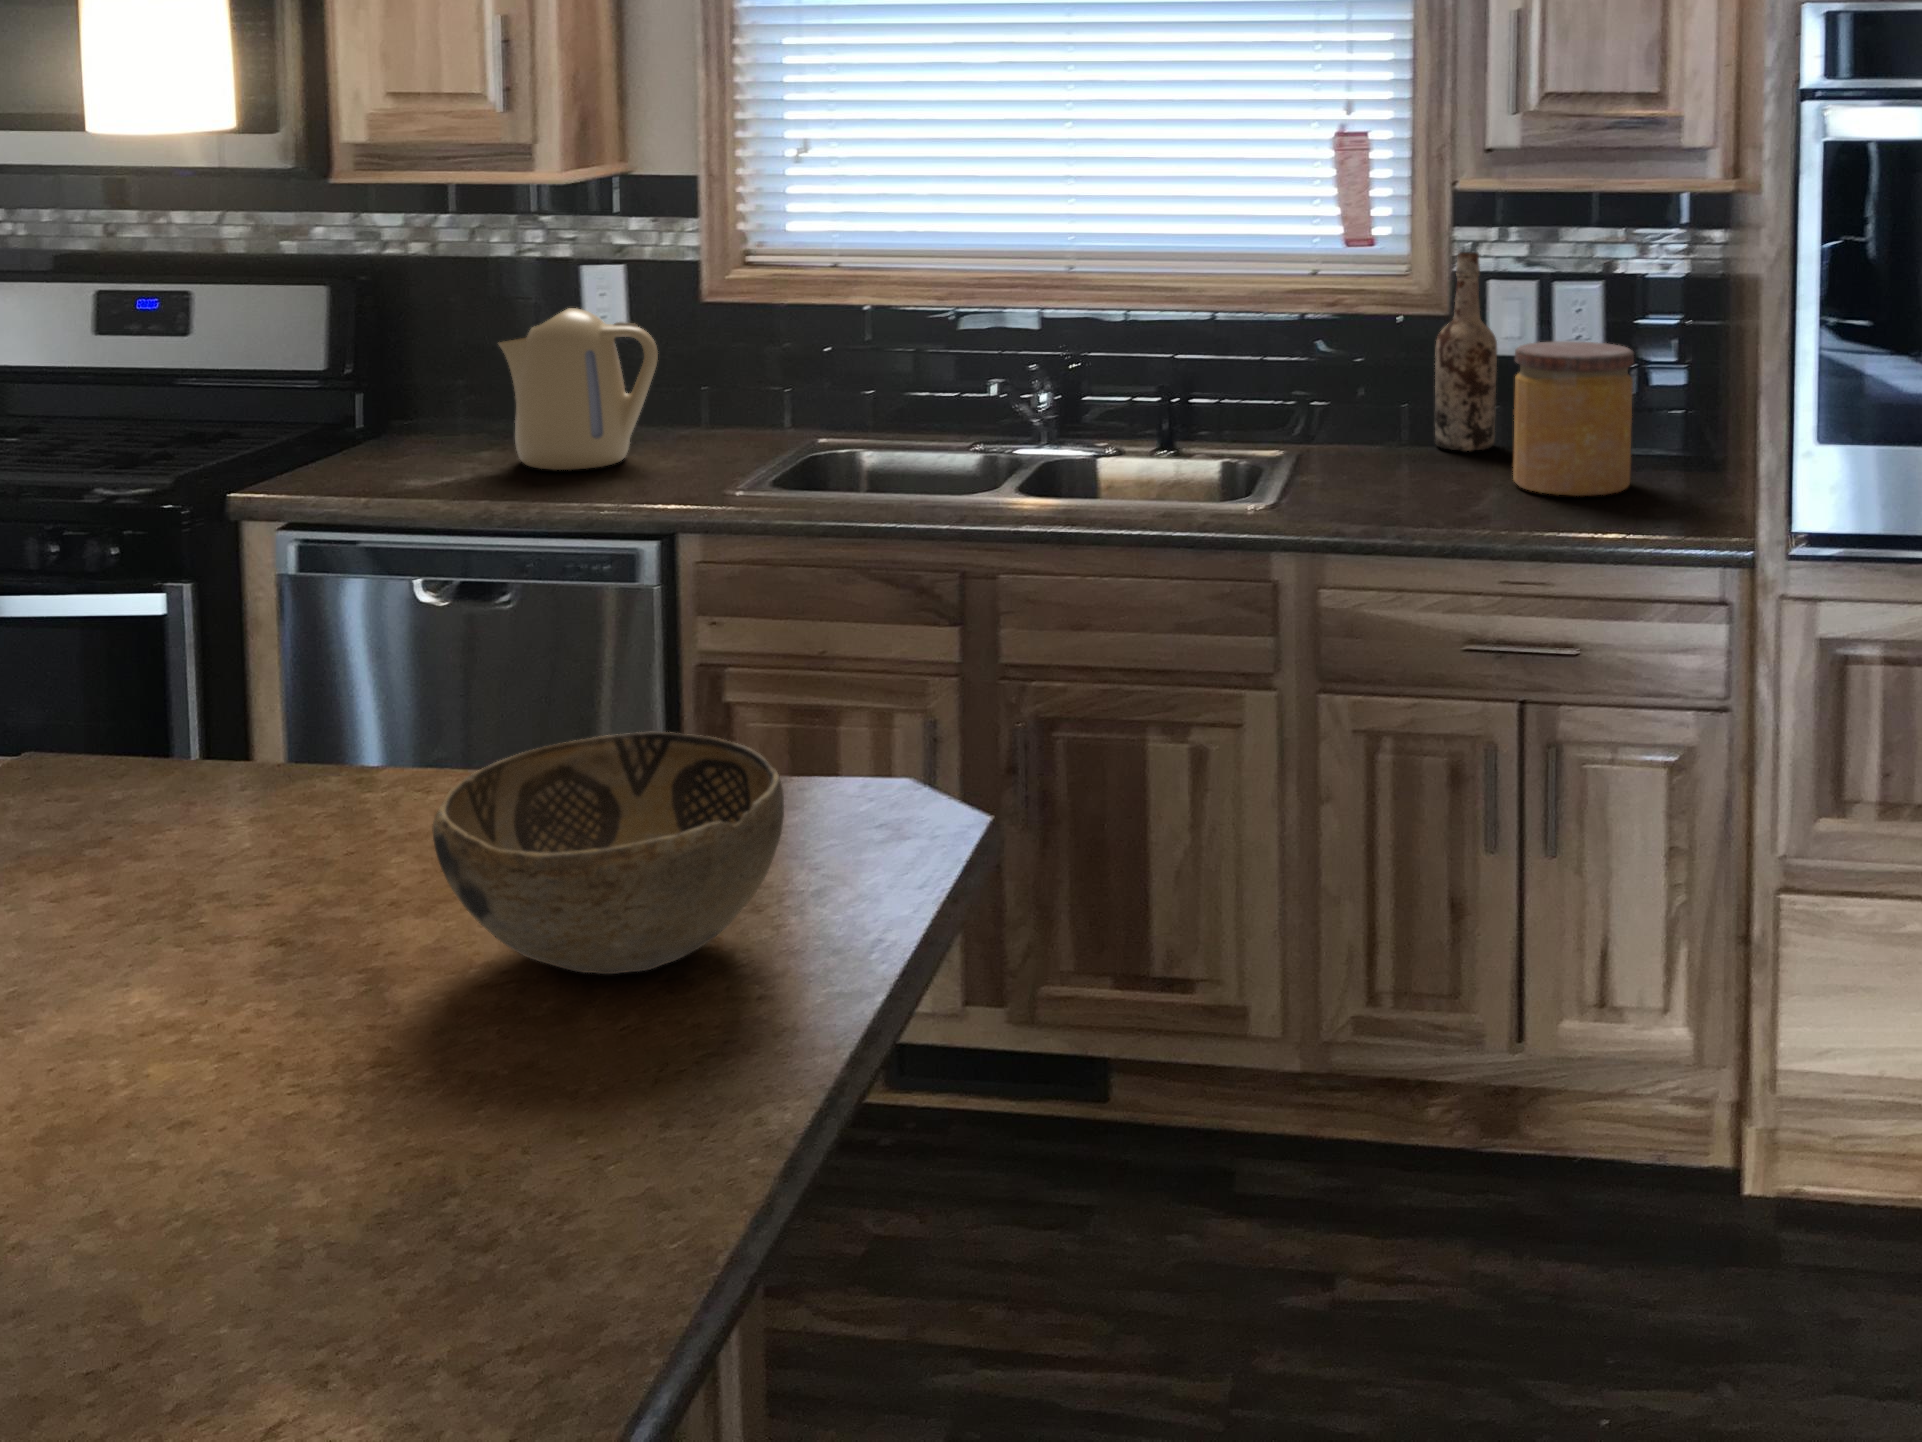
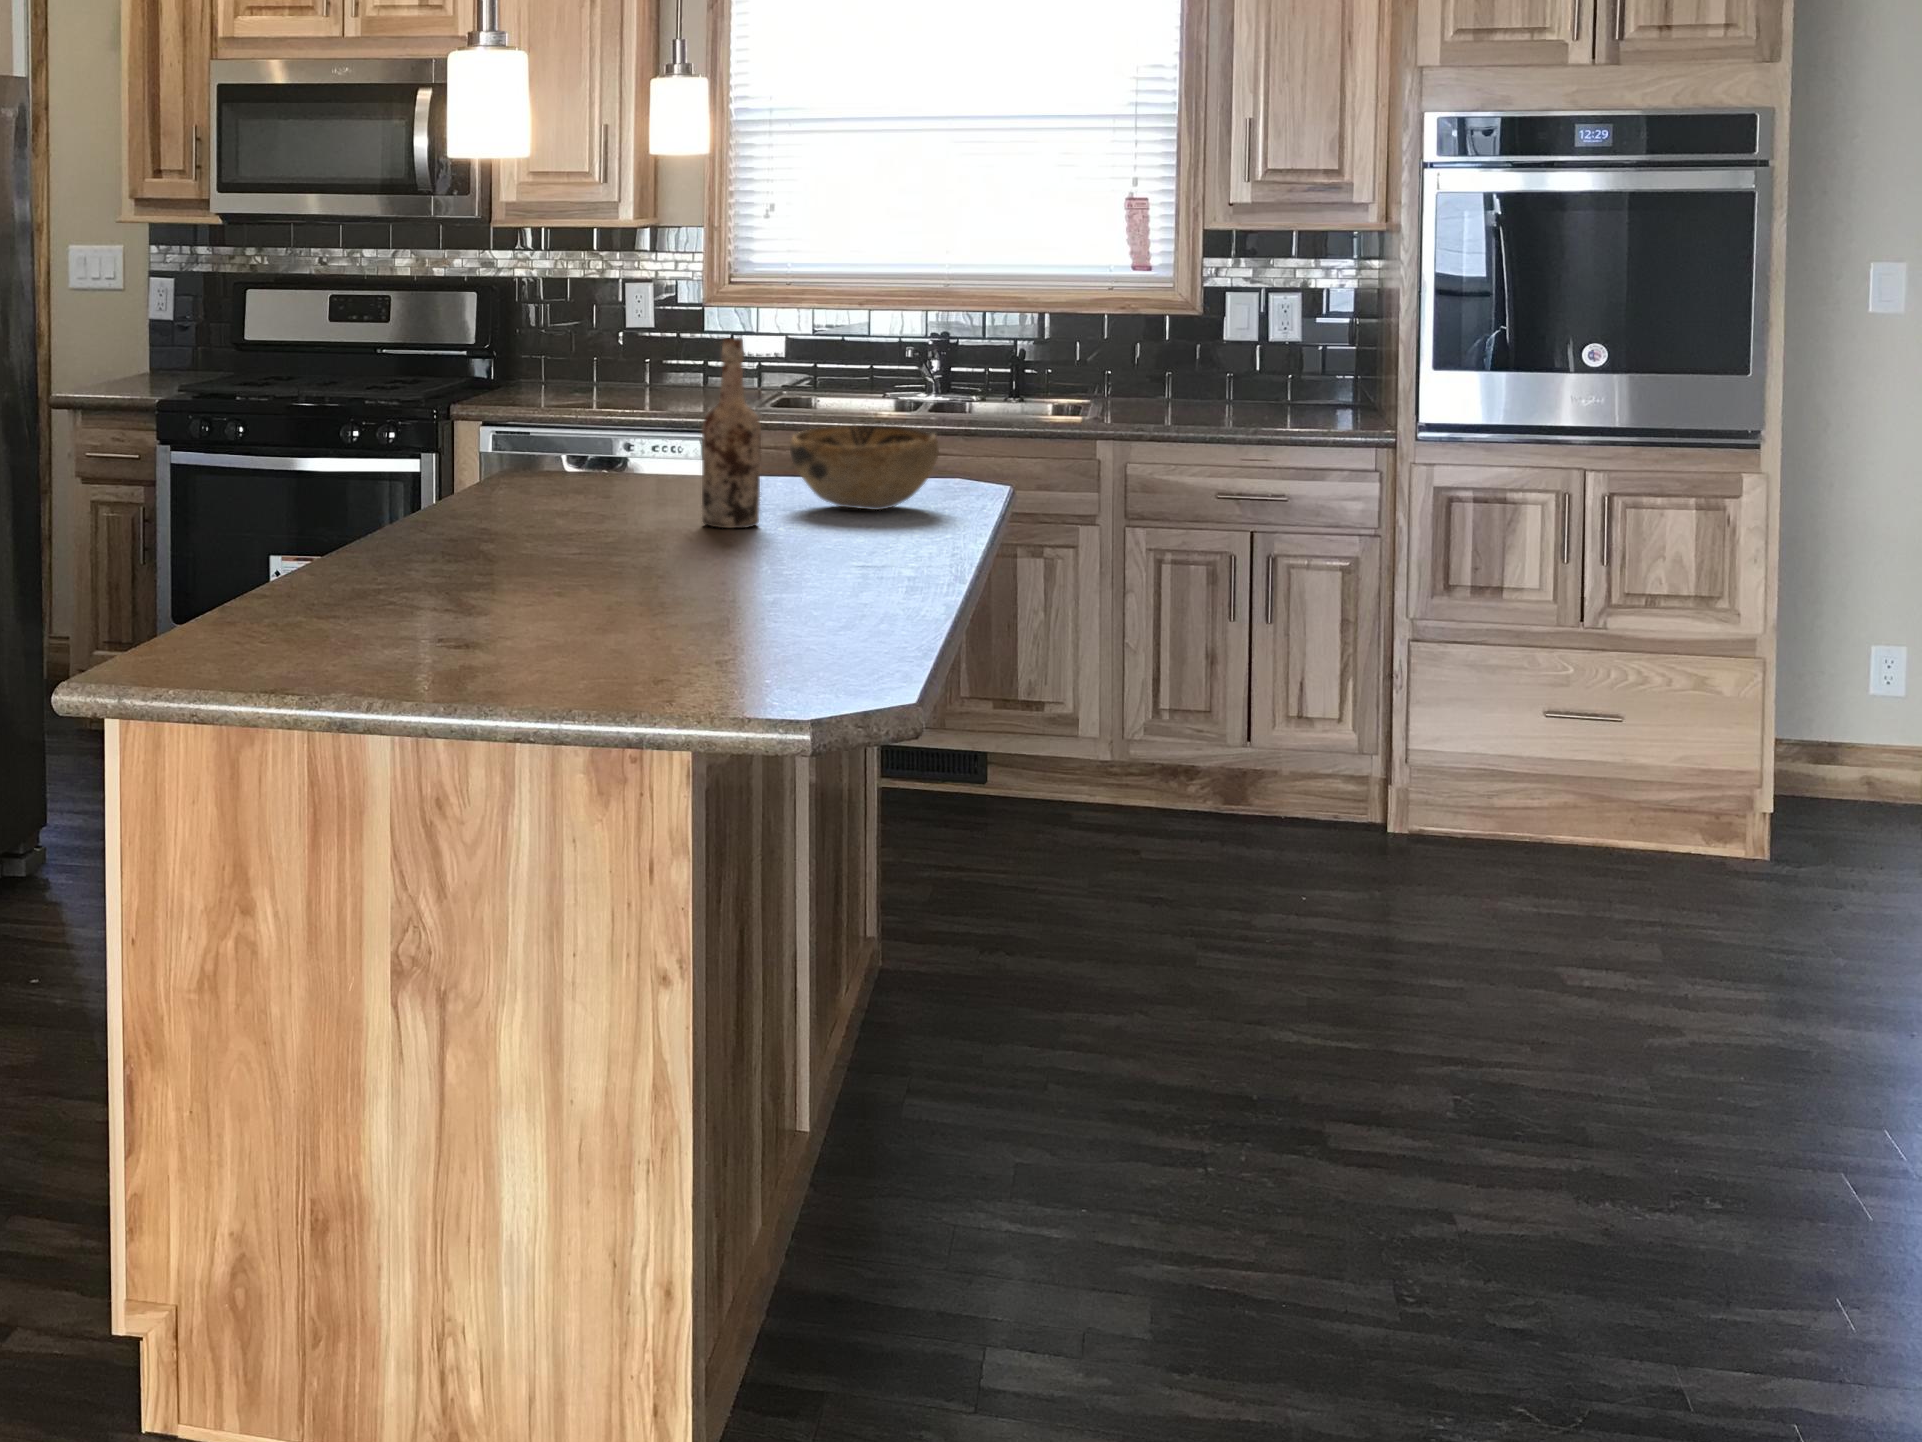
wine bottle: present [1435,252,1497,451] -> present [702,338,761,528]
kettle: present [499,308,658,470] -> none [600,302,699,400]
jar: present [1513,341,1634,496] -> none [1245,324,1322,415]

